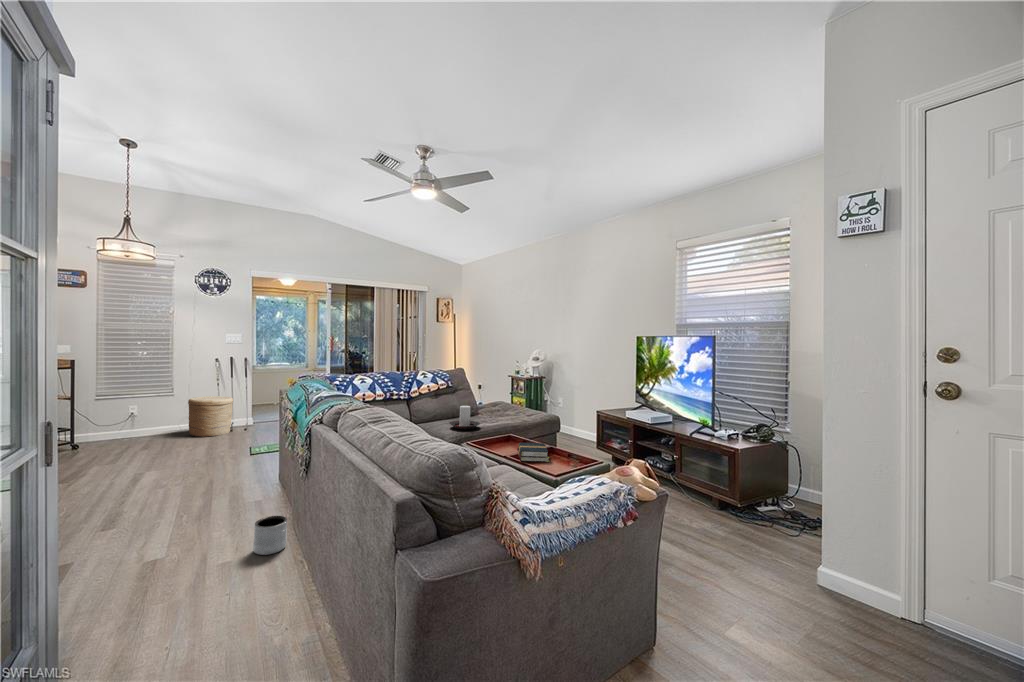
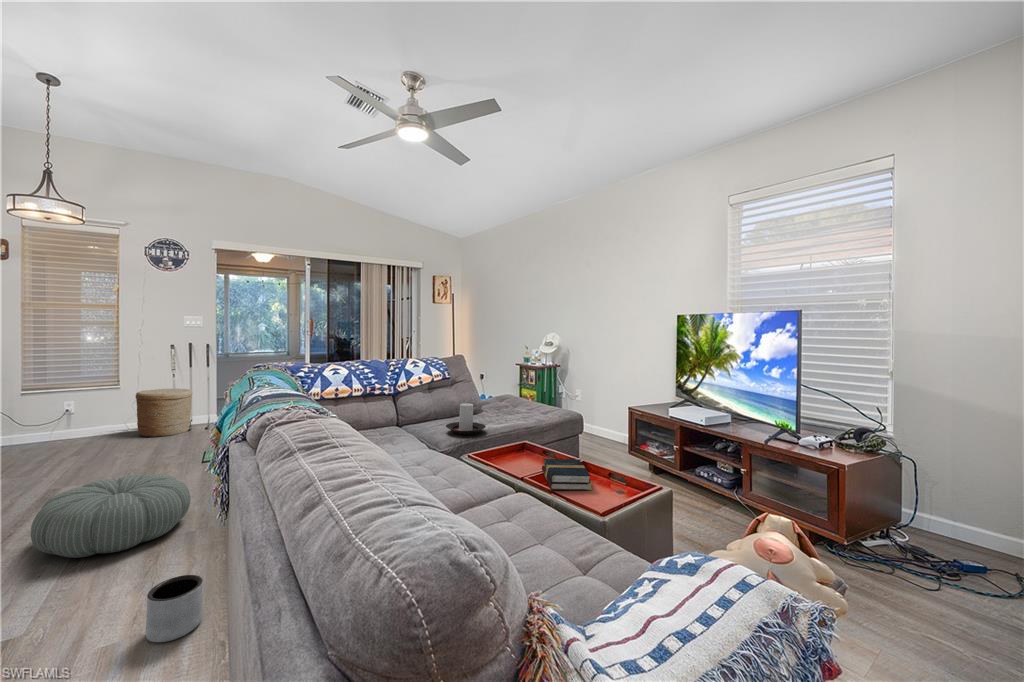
pouf: none [154,458,257,512] -> present [31,474,191,558]

